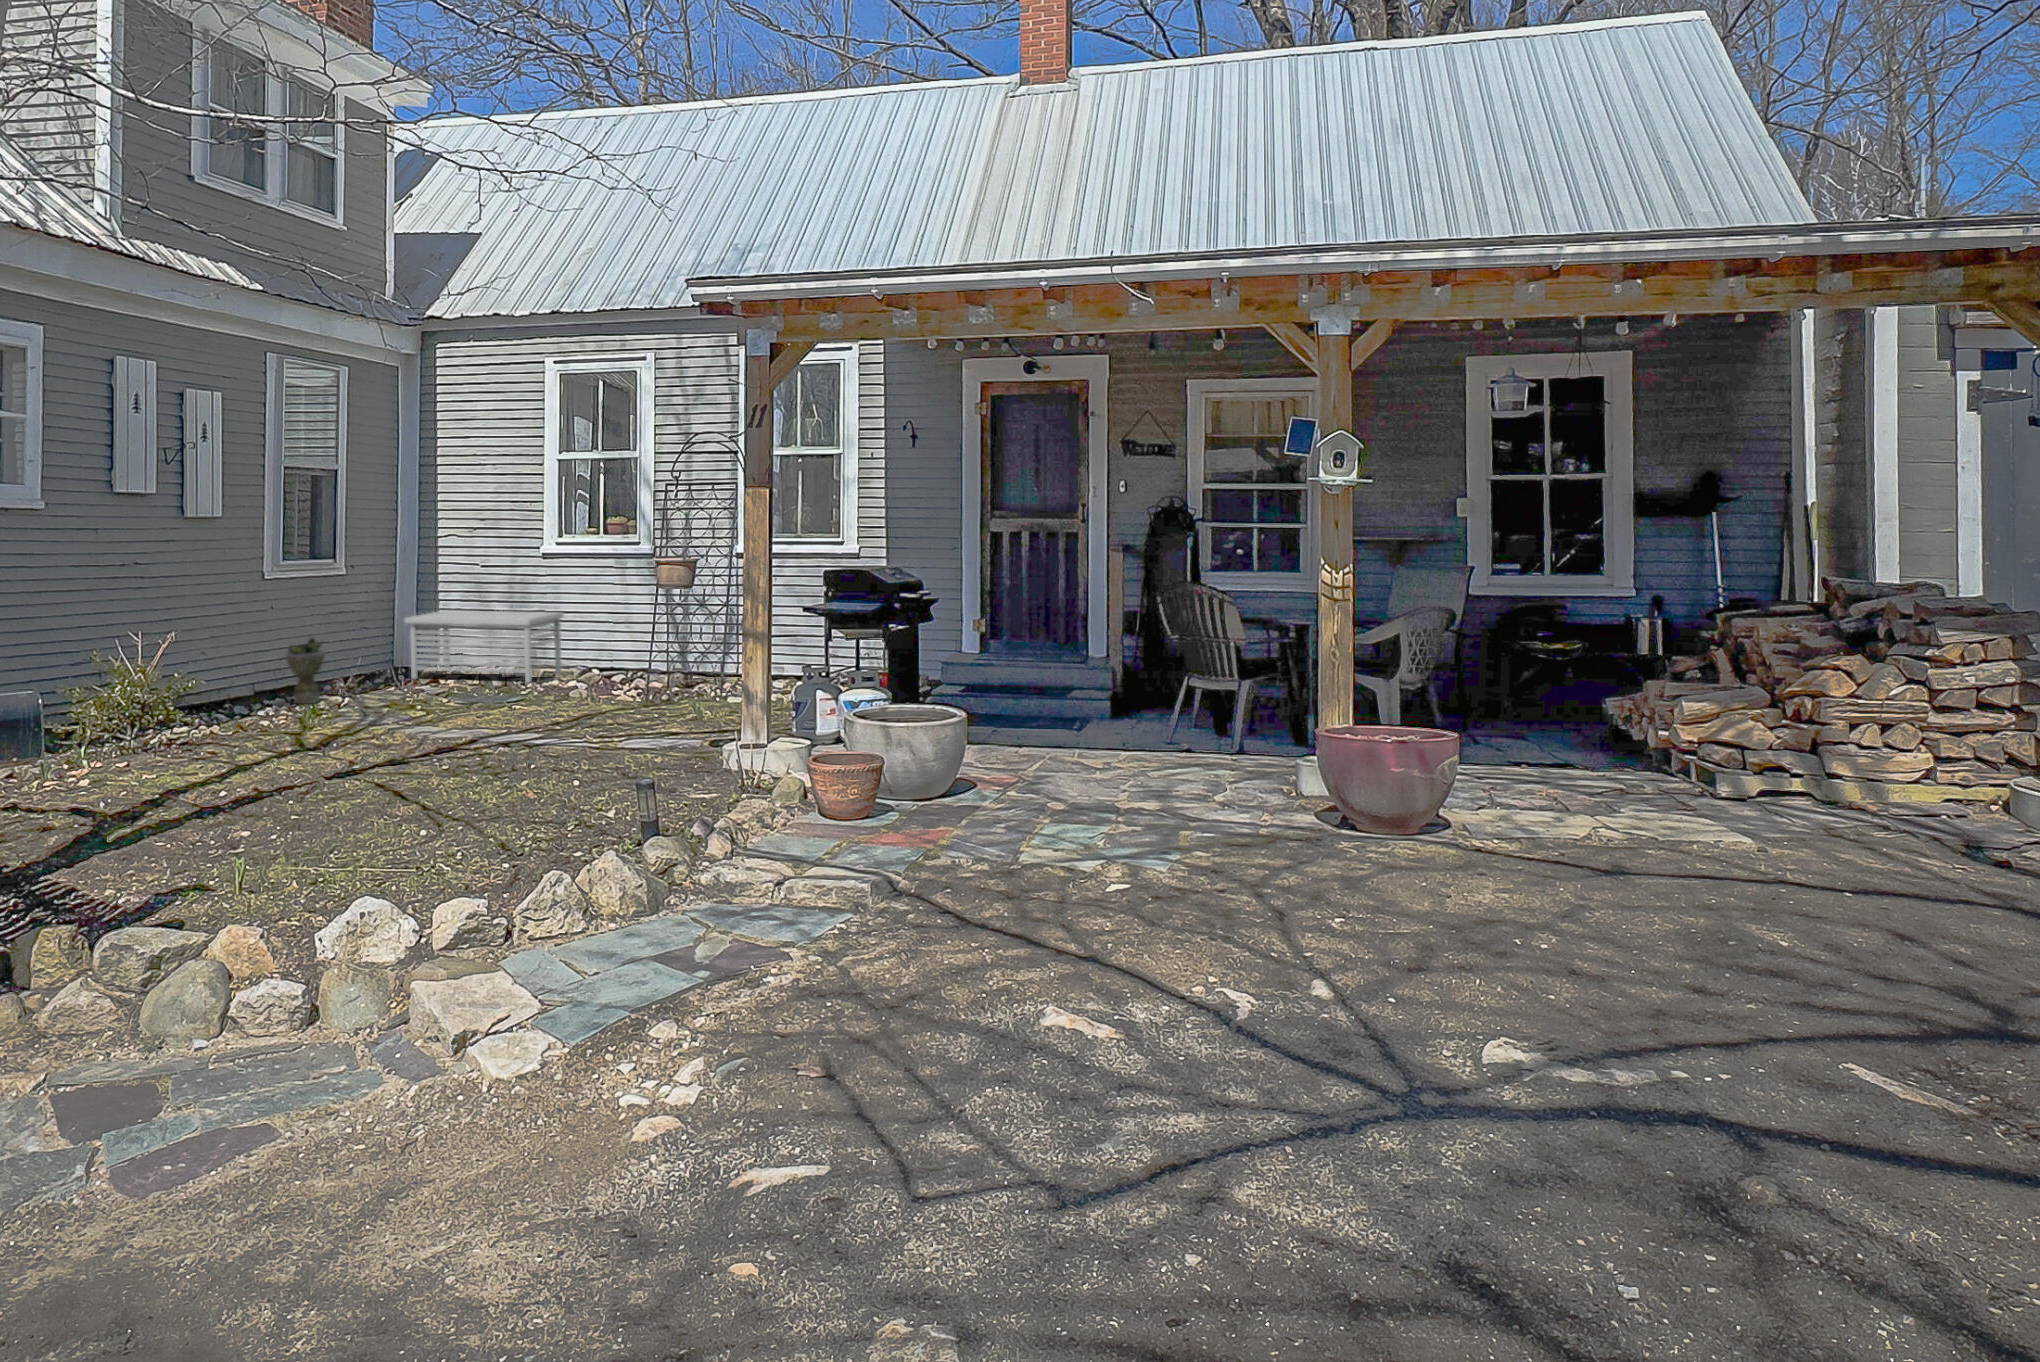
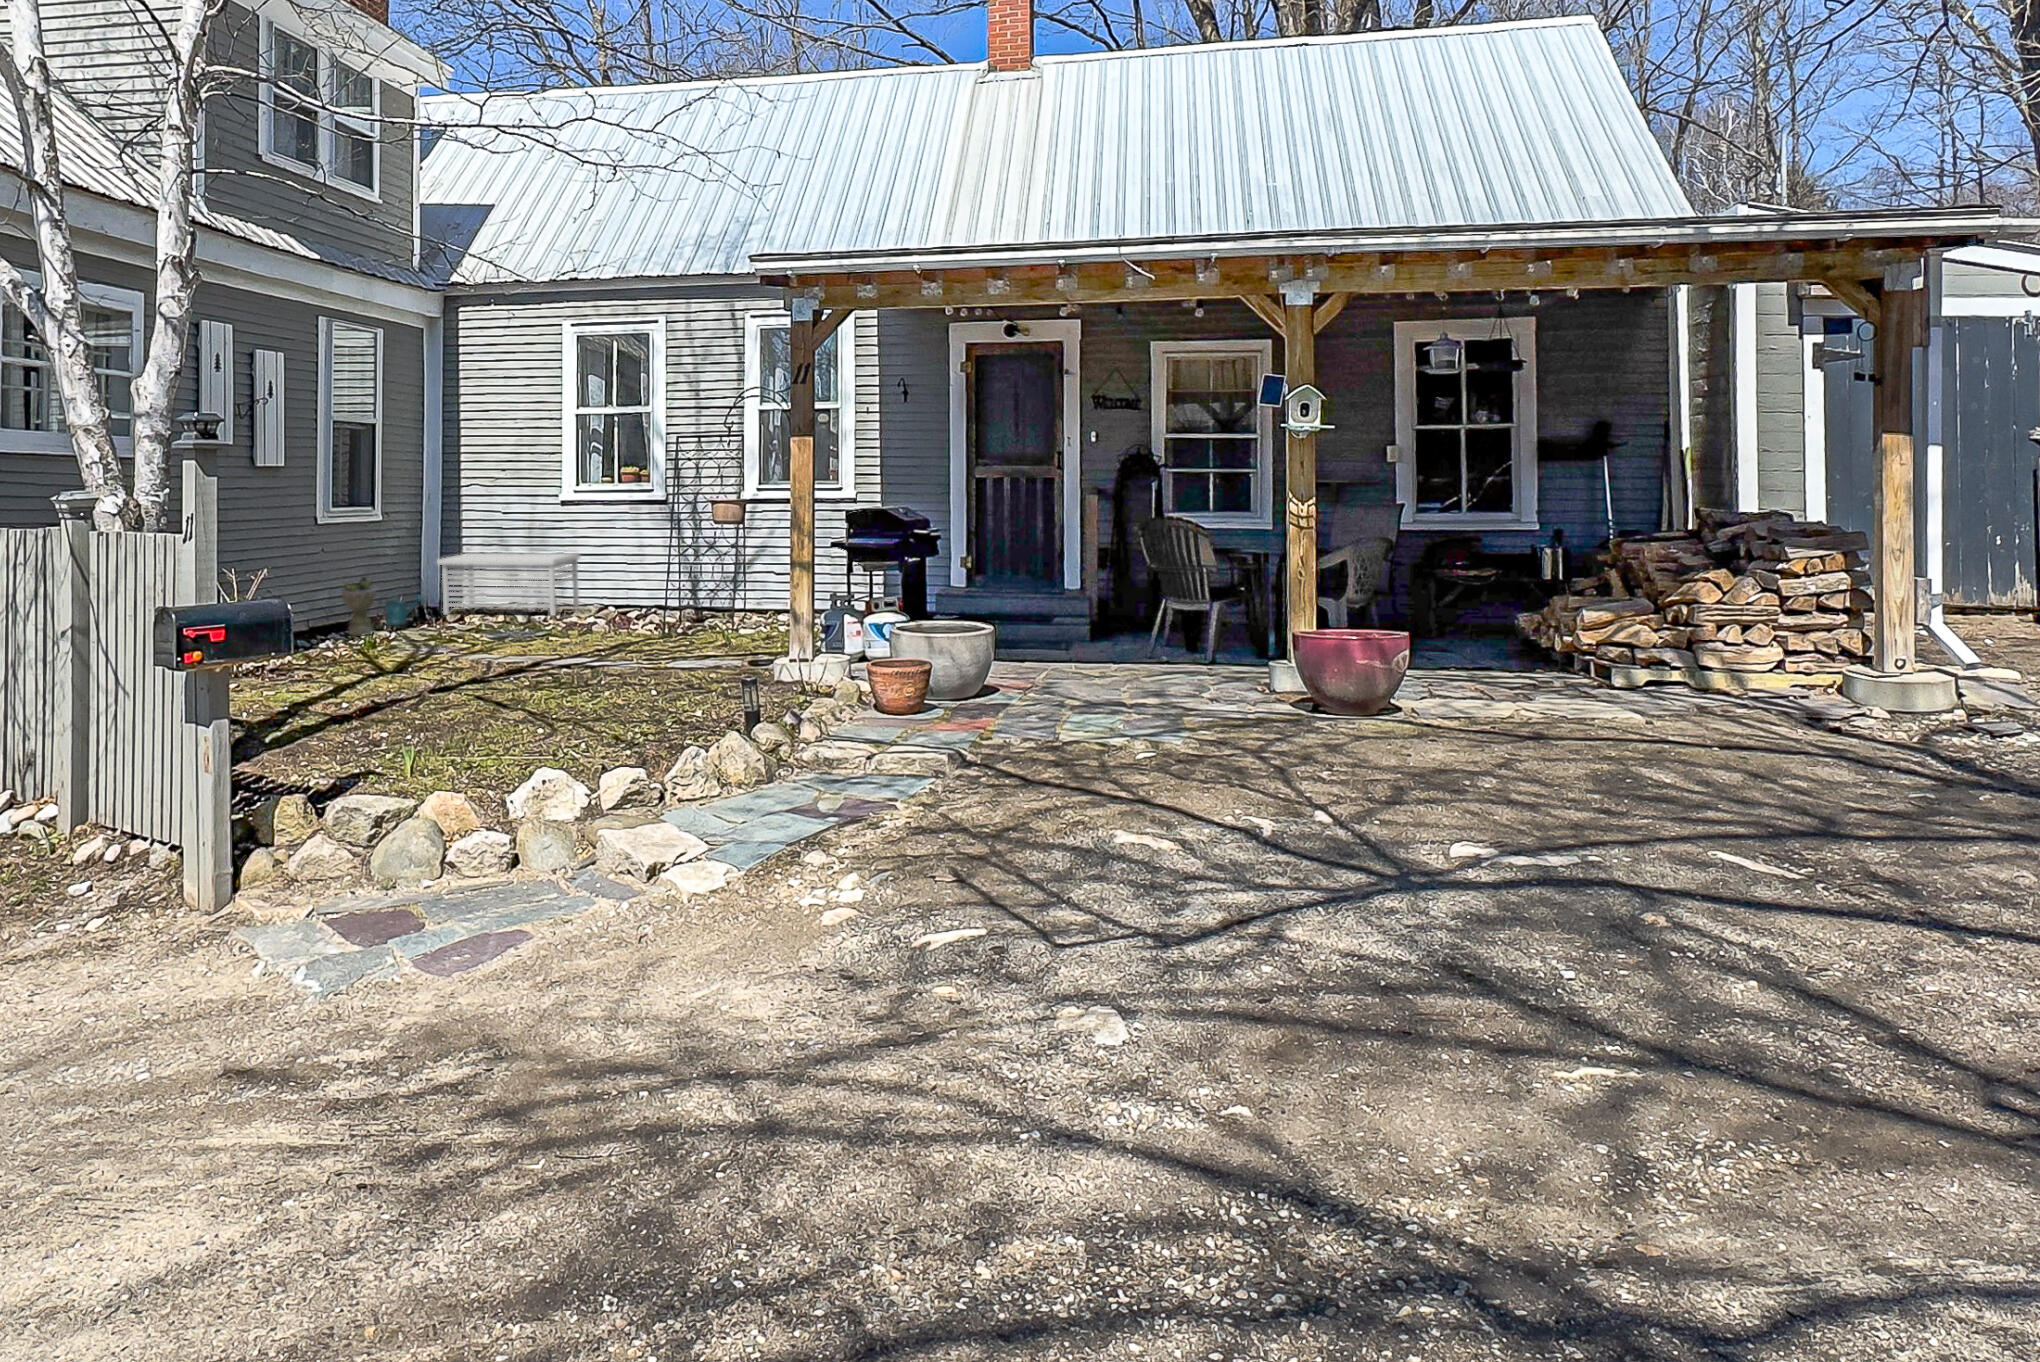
watering can: none [335,657,384,692] -> present [382,595,424,626]

